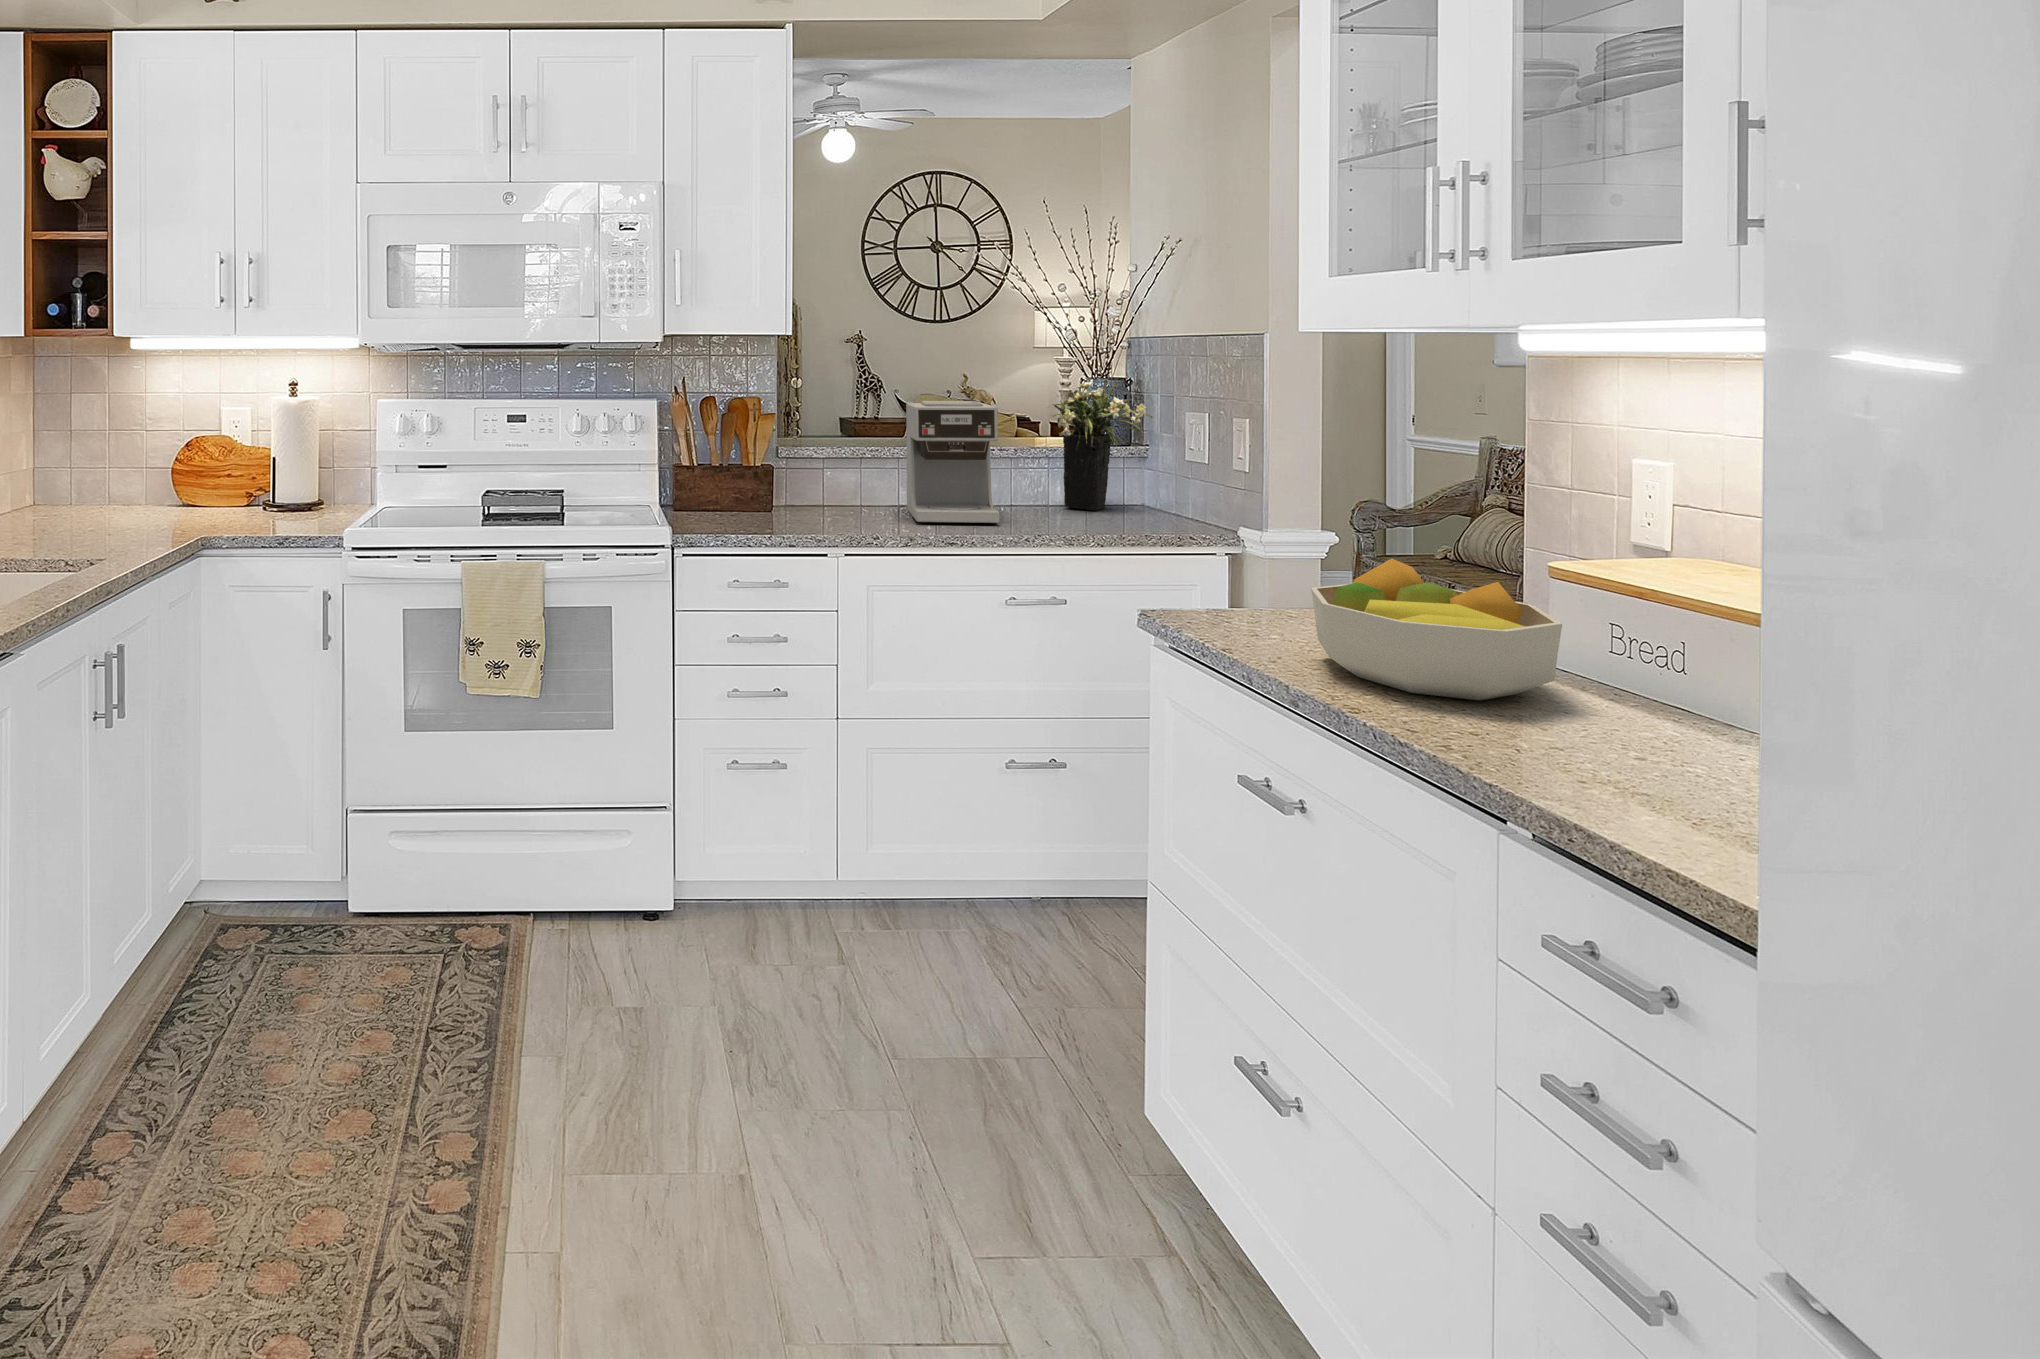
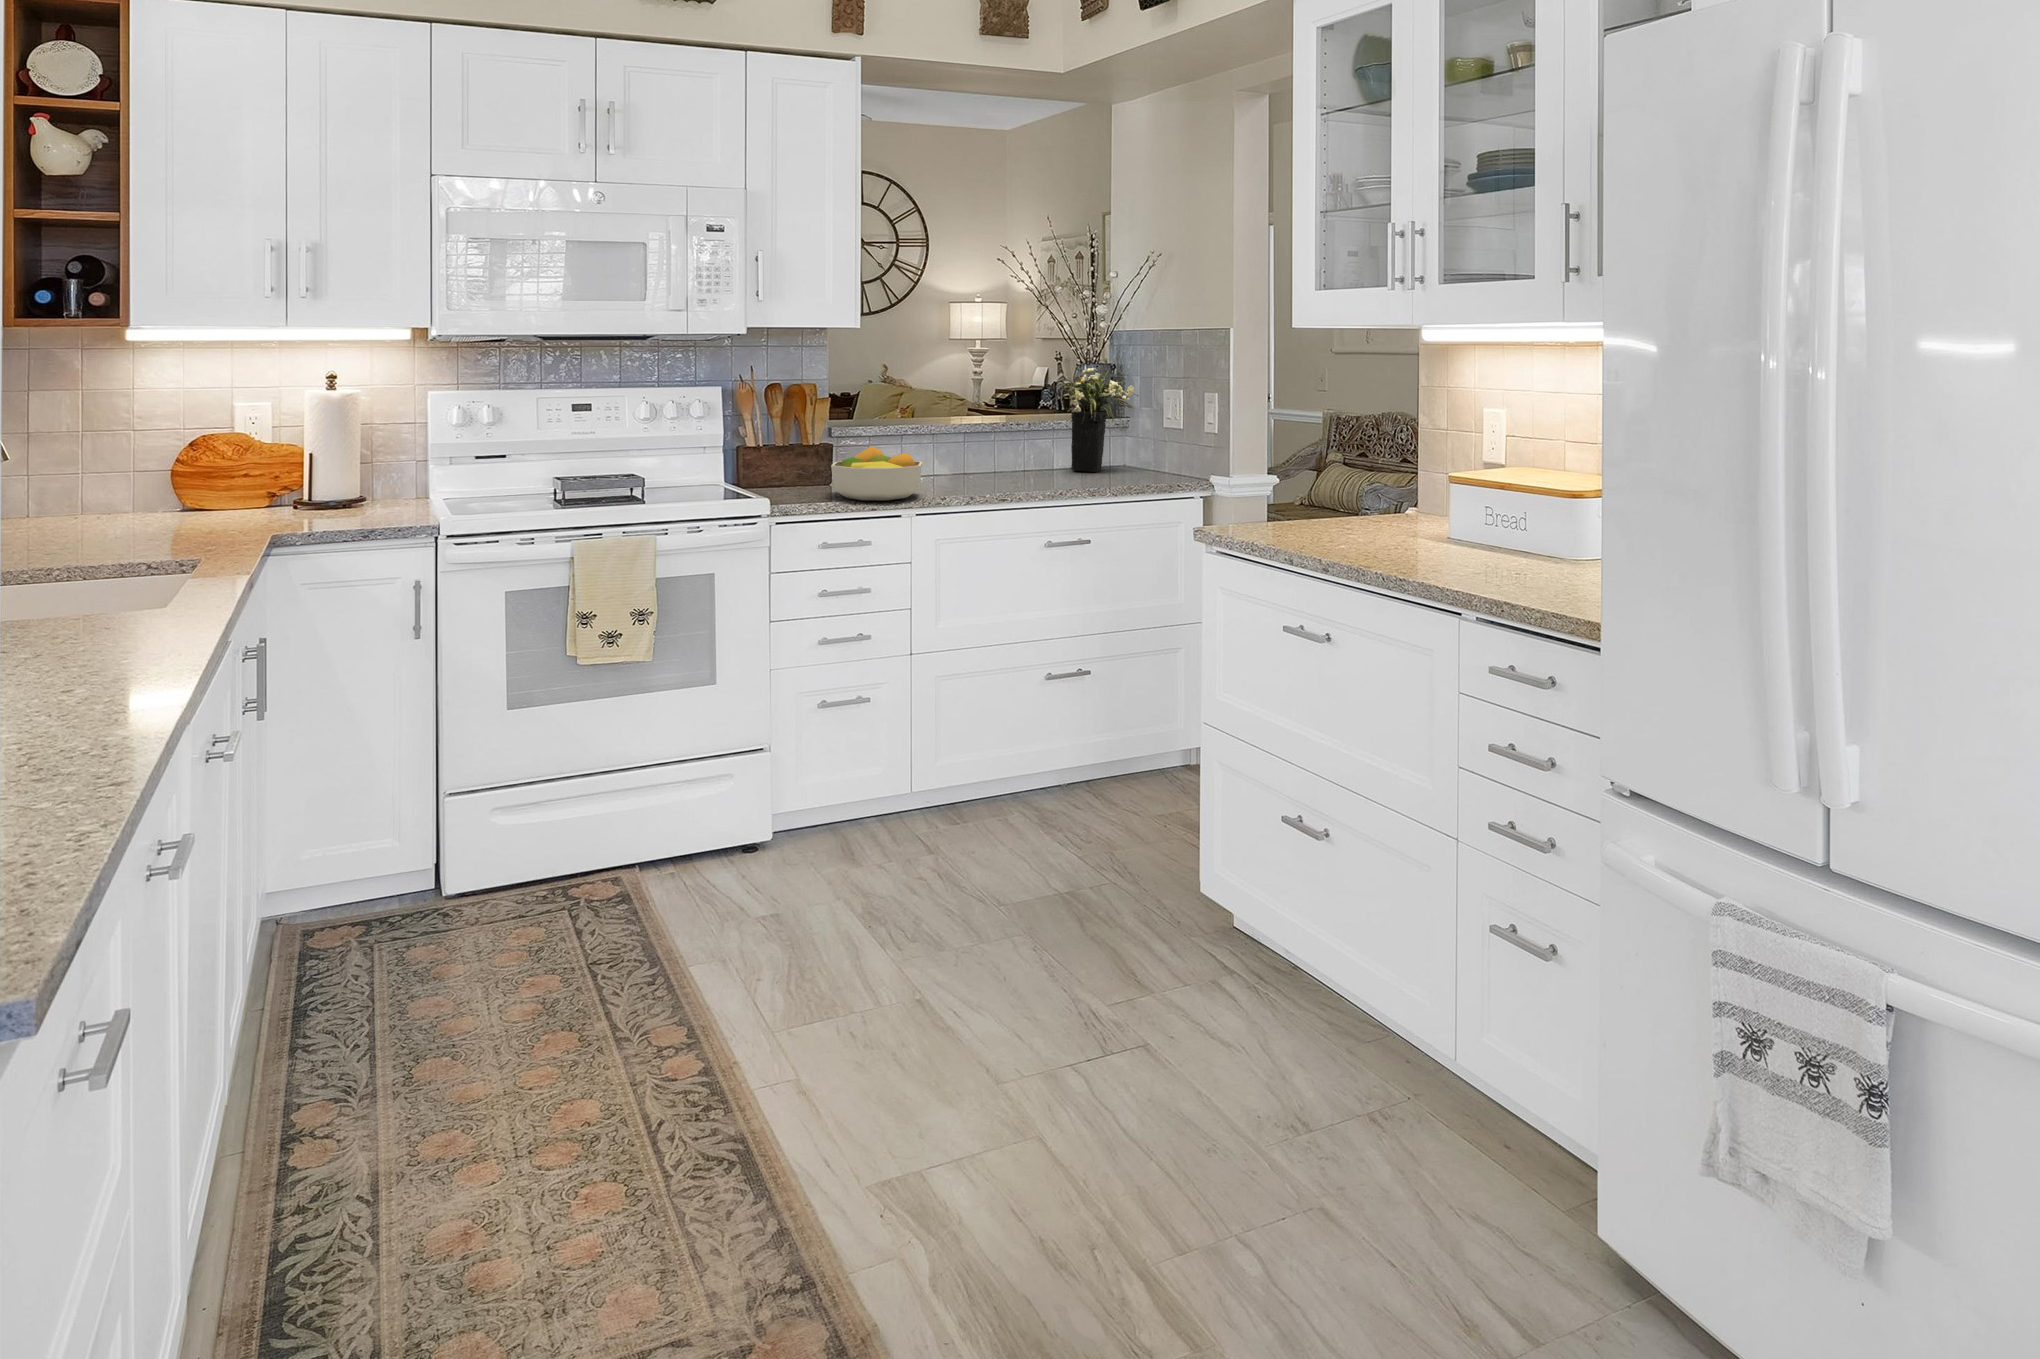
coffee maker: present [906,401,1000,523] -> none [946,385,1033,487]
fruit bowl: present [1311,559,1562,700] -> present [831,446,922,500]

